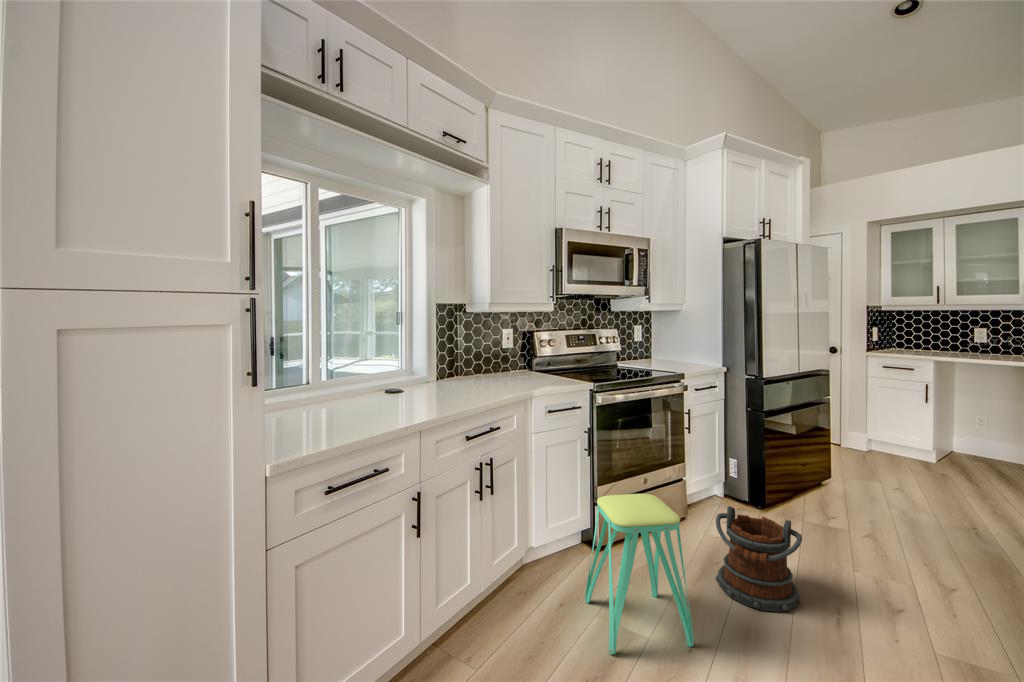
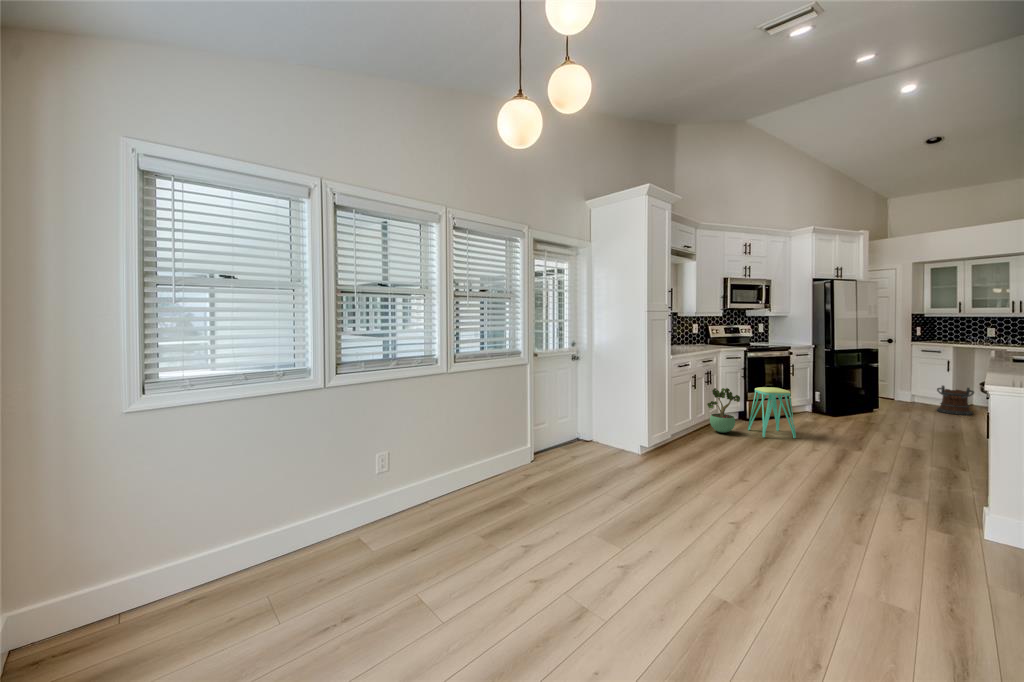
bucket: present [715,506,802,612] -> present [937,386,974,415]
potted plant: none [476,510,553,633] -> present [707,388,740,433]

